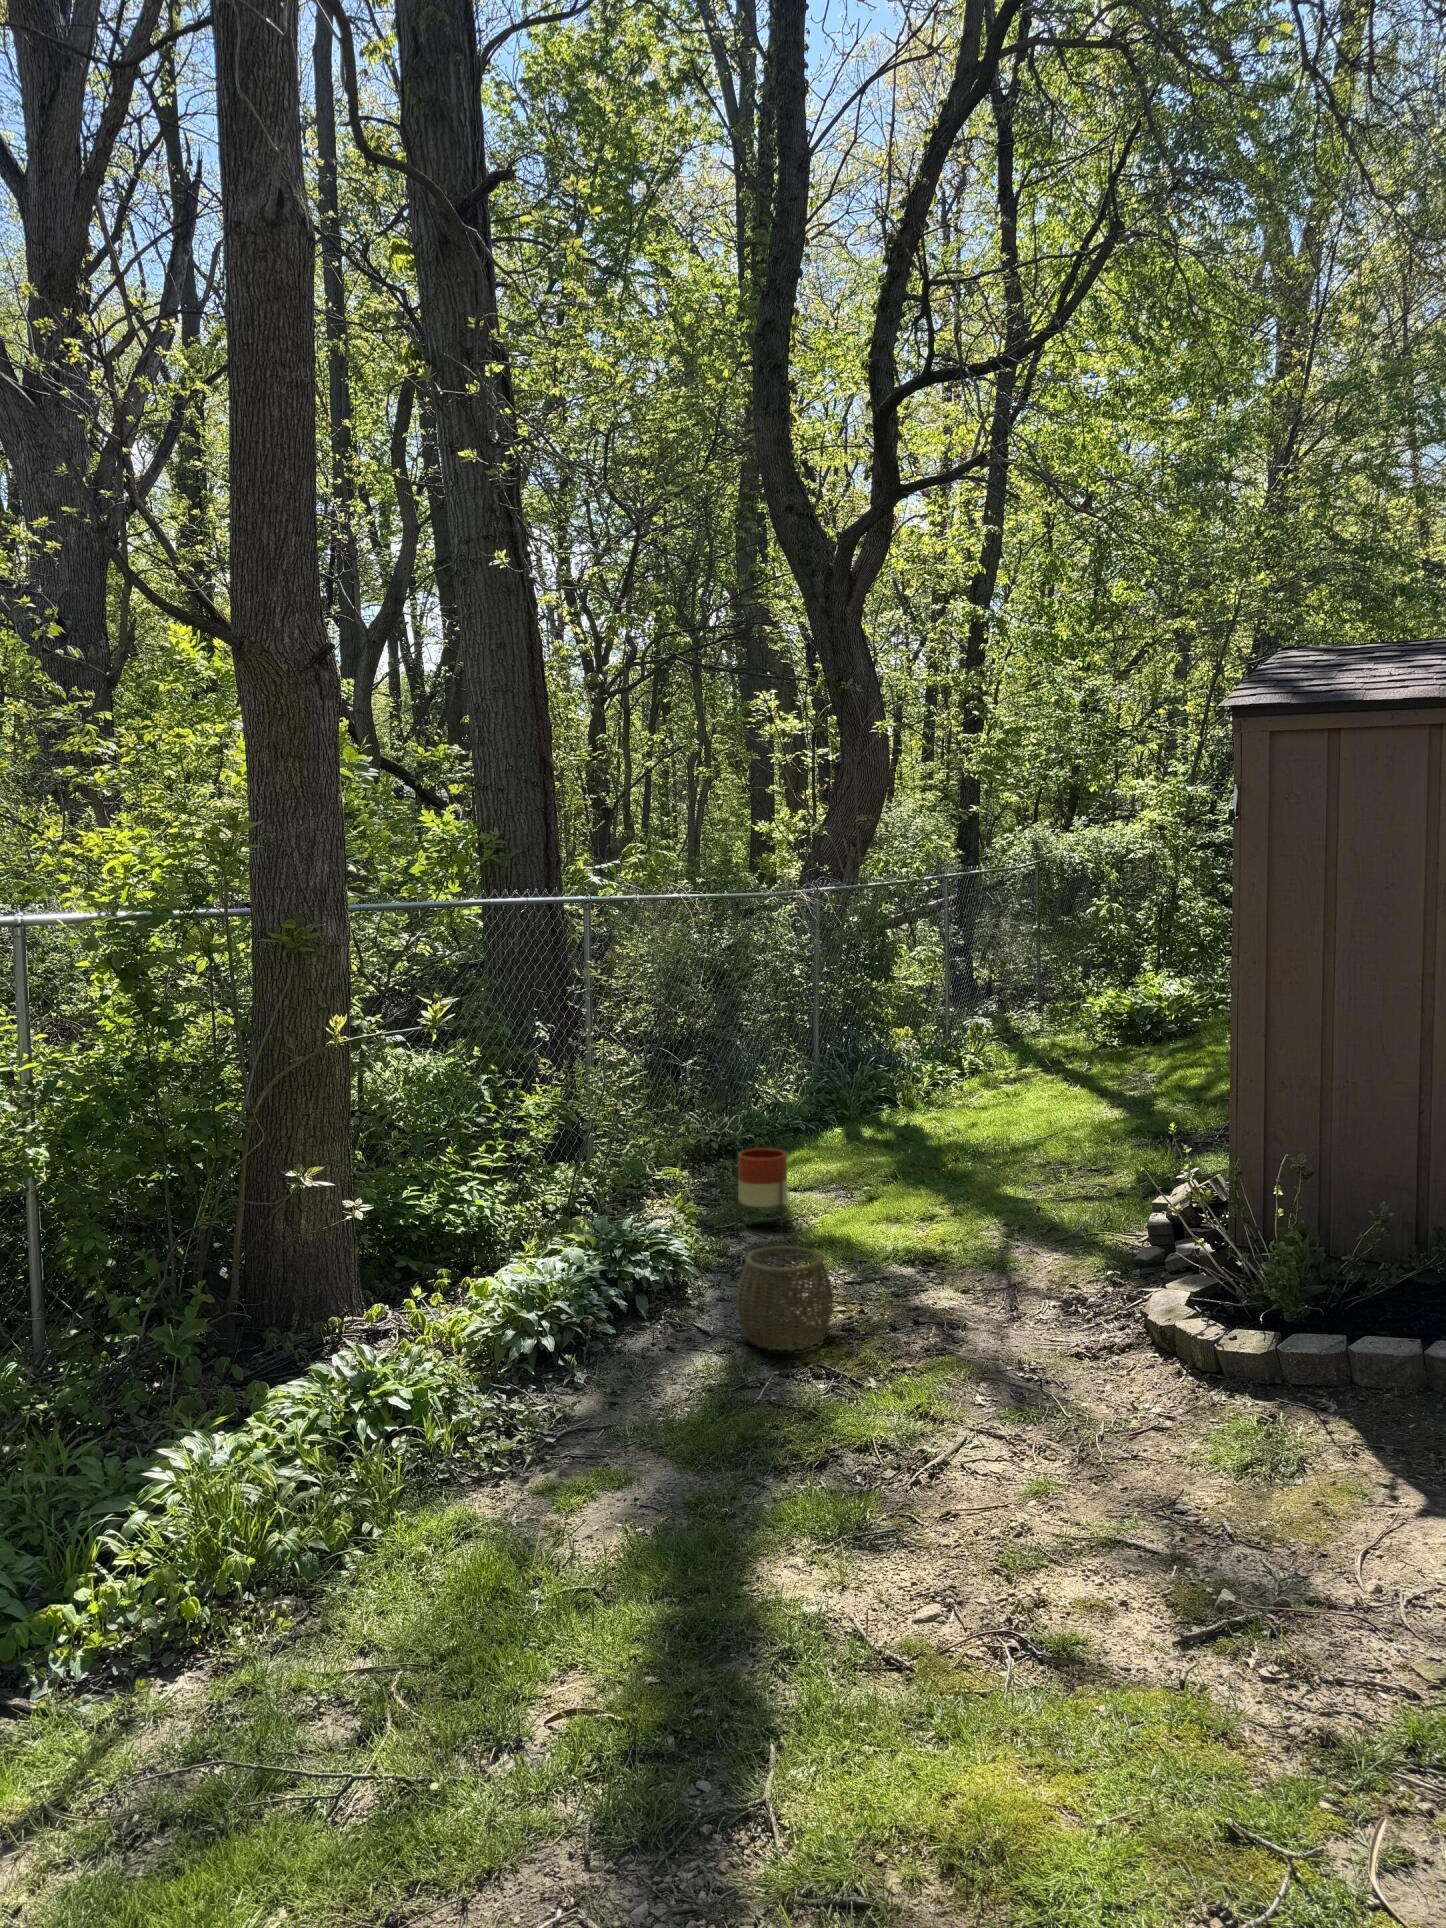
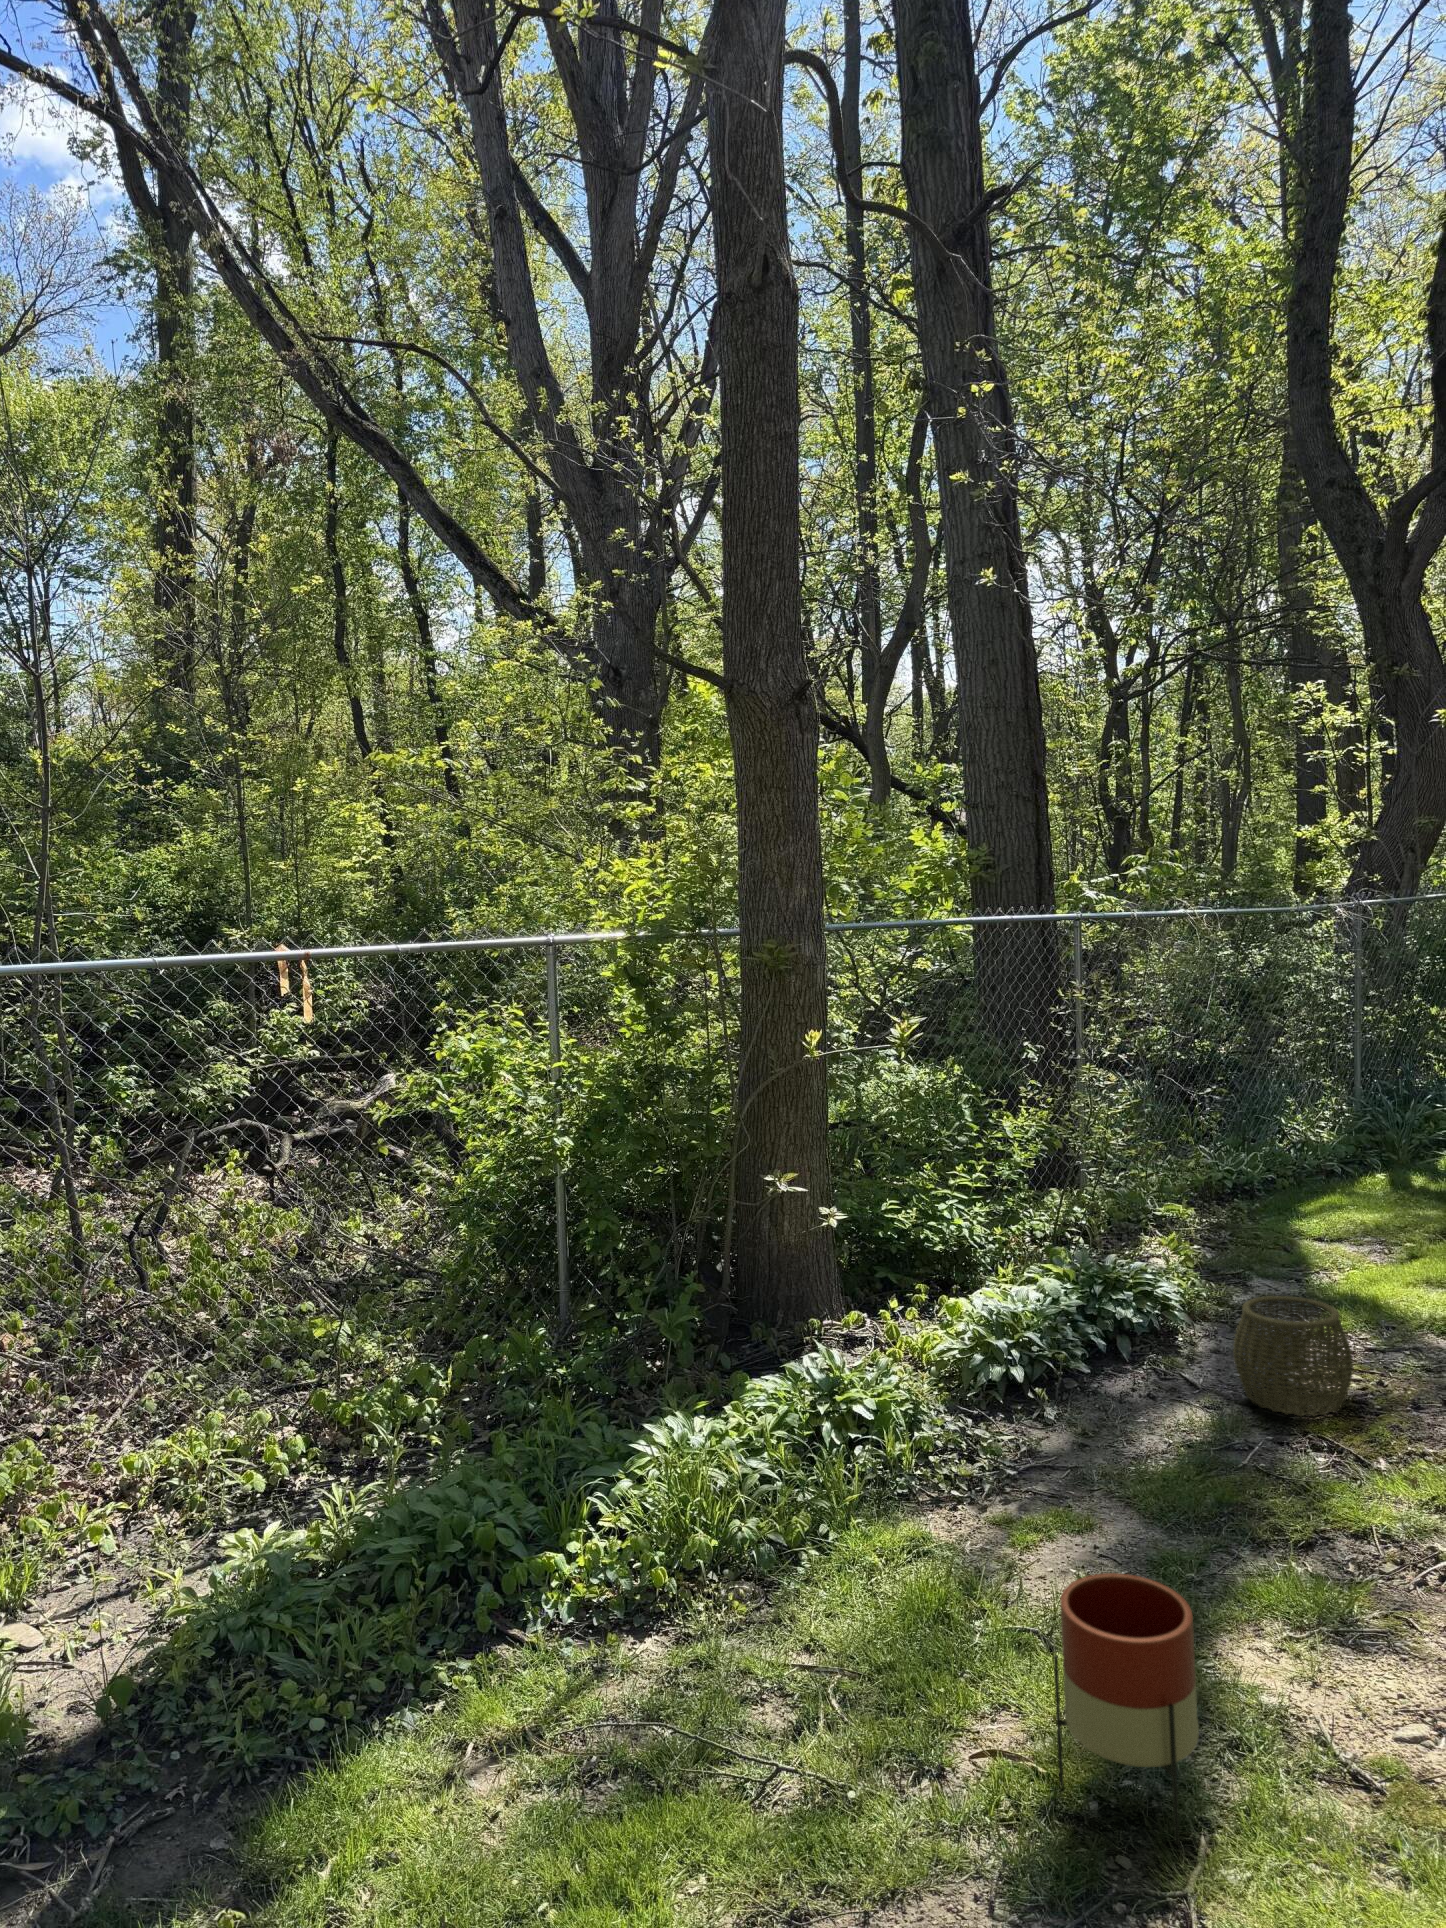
planter: present [735,1148,788,1232] -> present [1053,1573,1199,1845]

